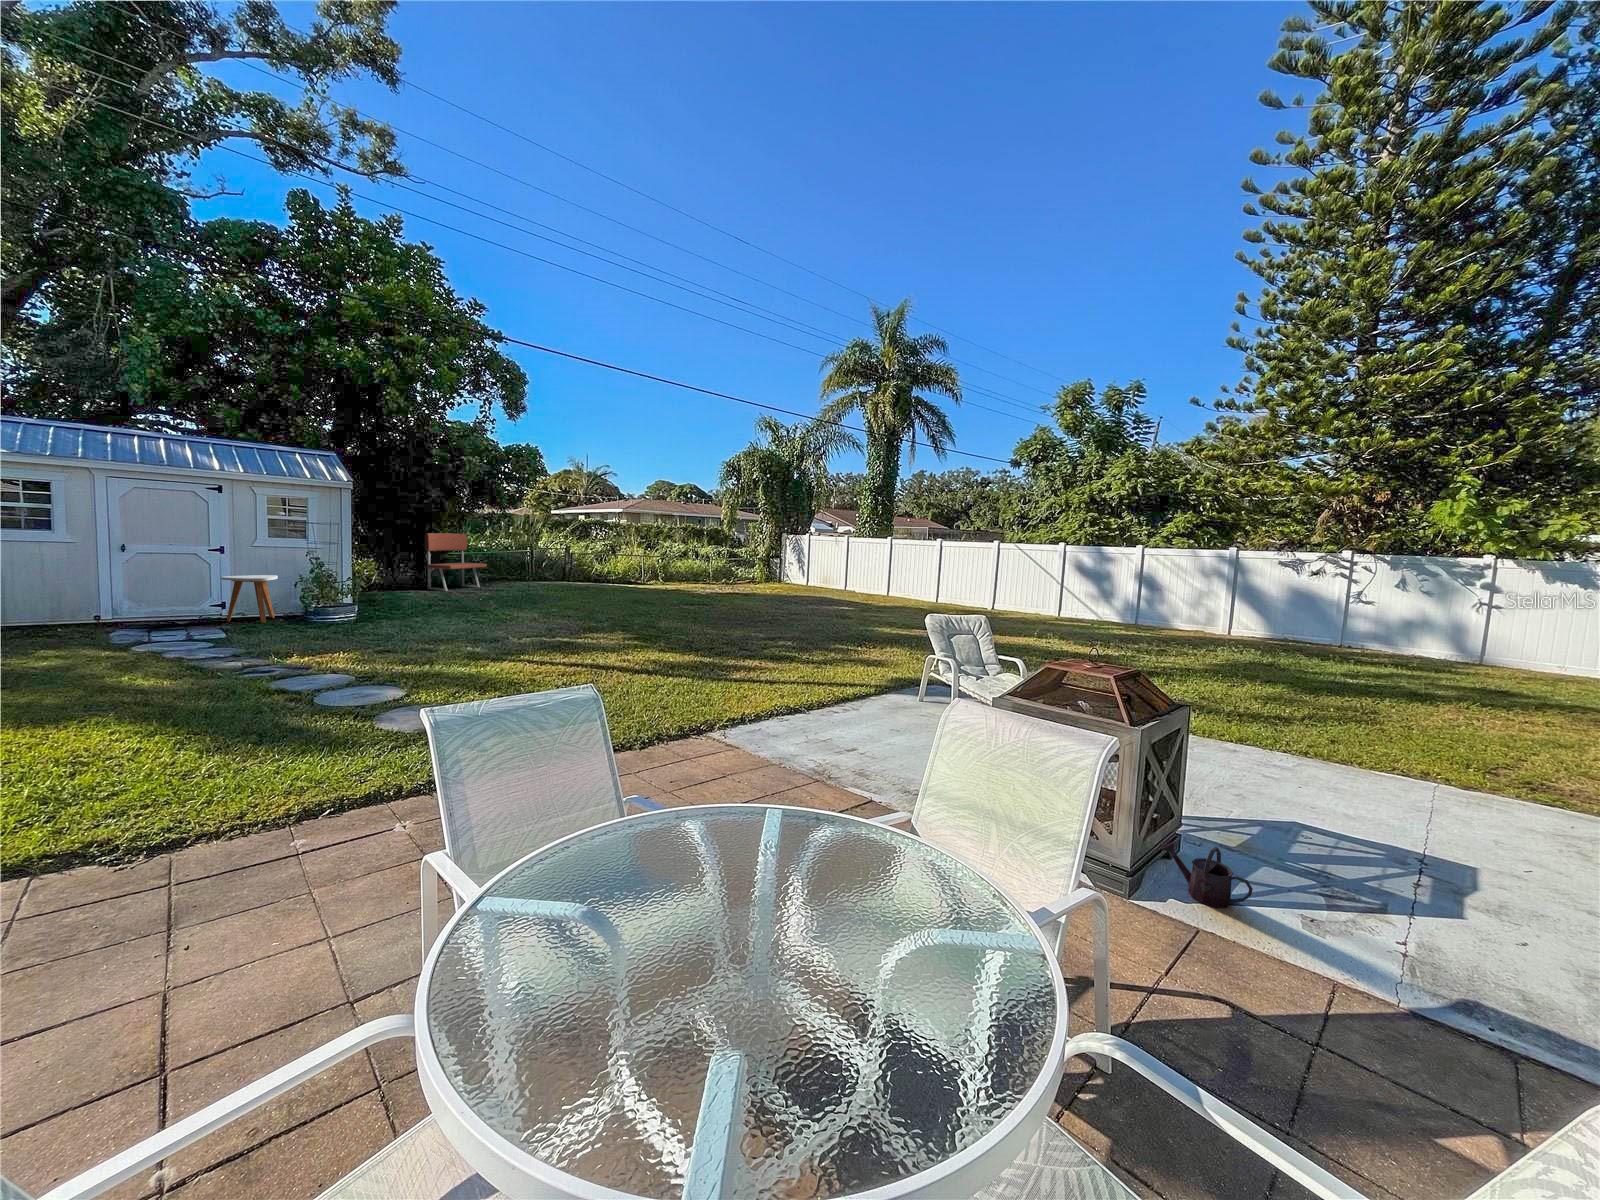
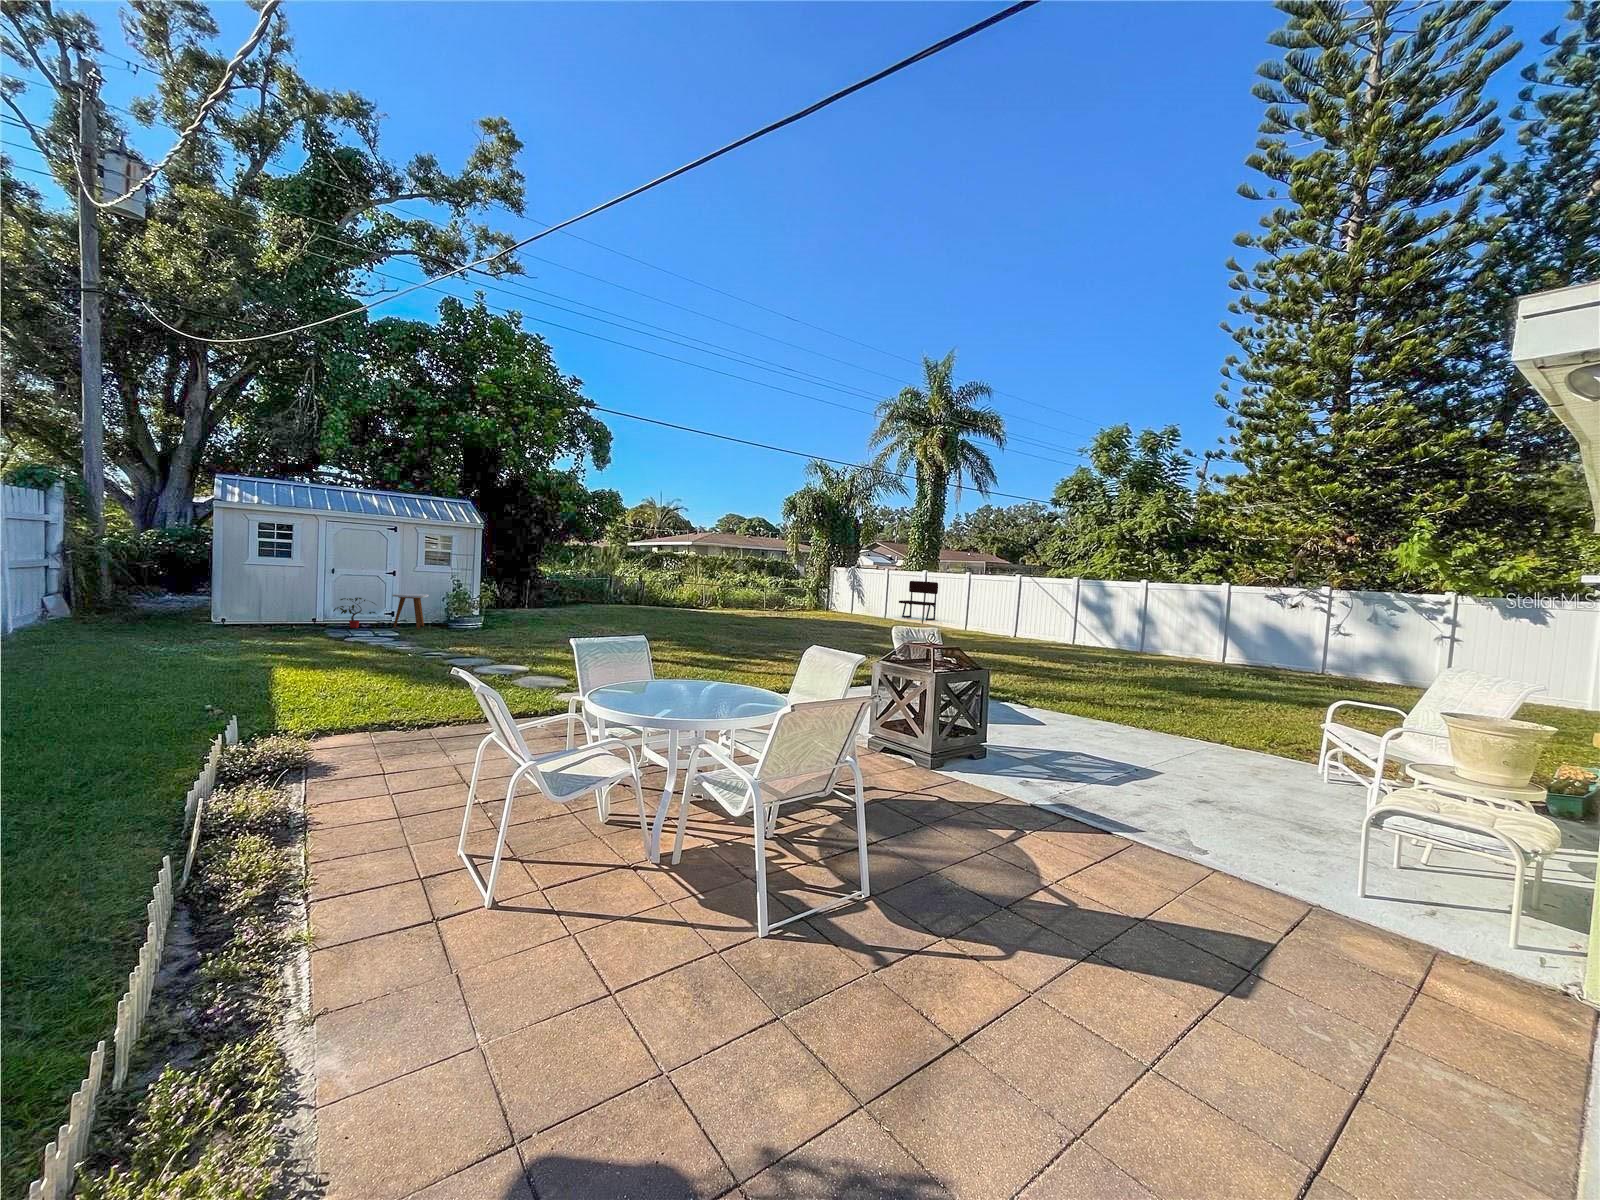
bench: present [425,533,487,591] -> present [899,581,938,620]
potted plant: none [129,582,201,624] -> present [333,598,375,628]
watering can: present [1161,842,1253,908] -> none [962,747,999,780]

